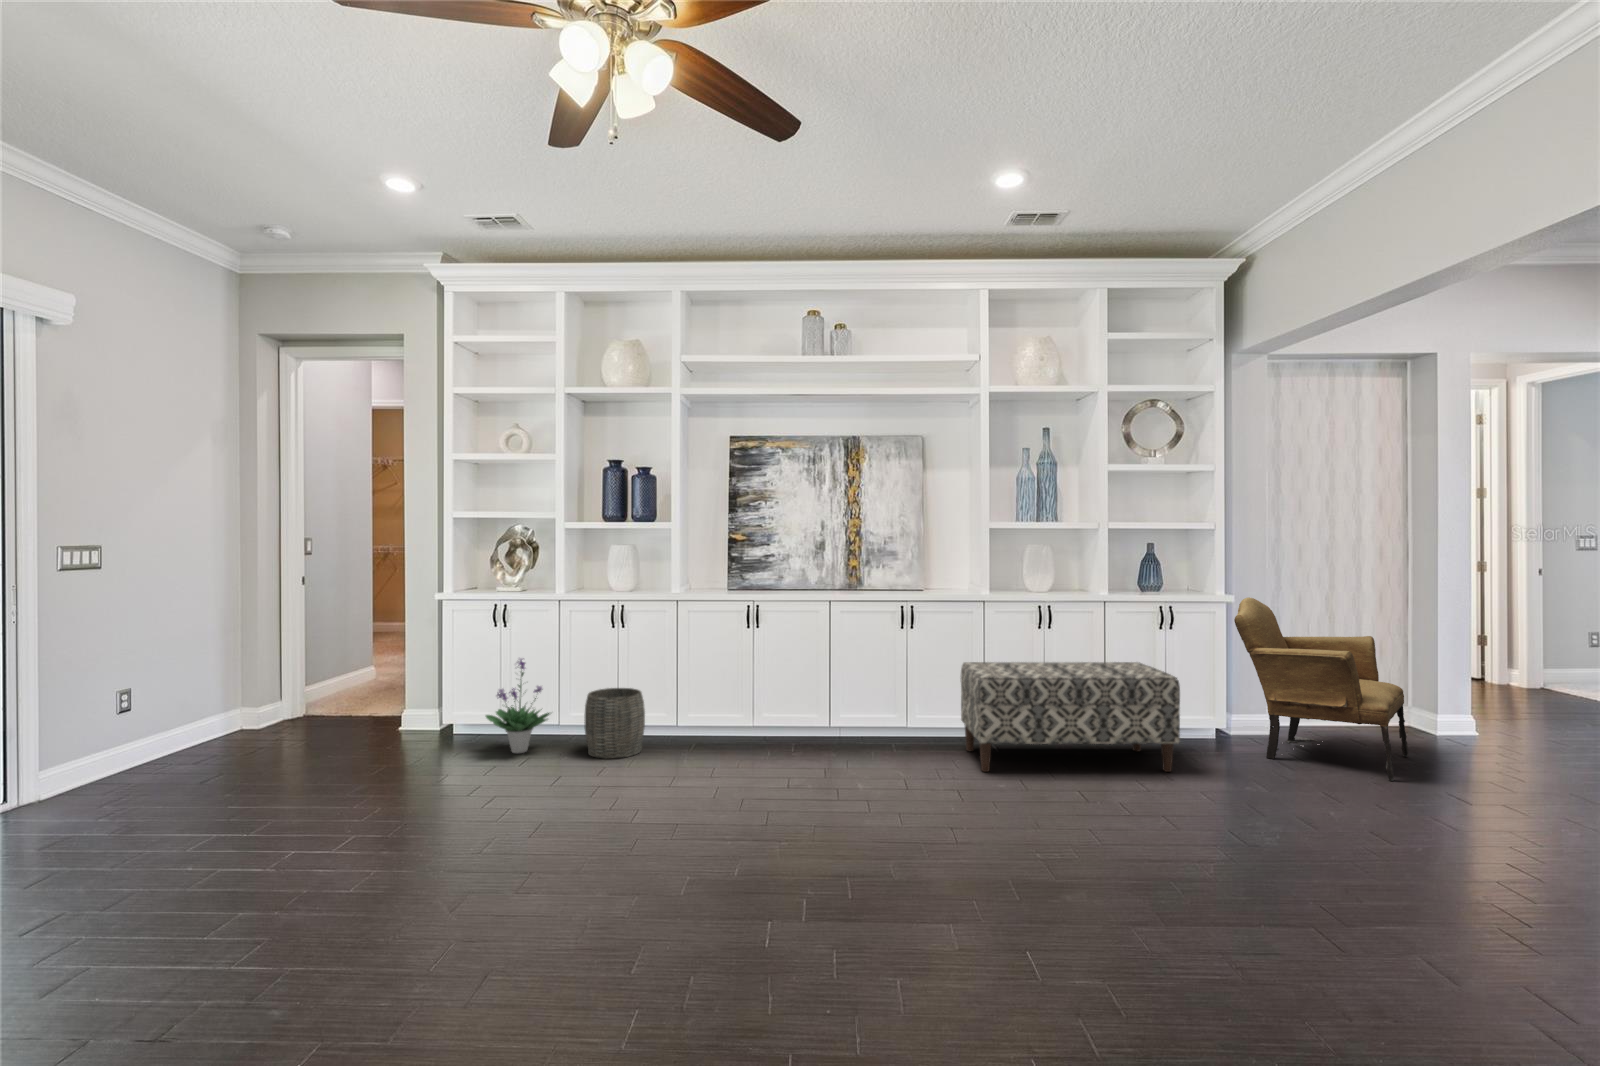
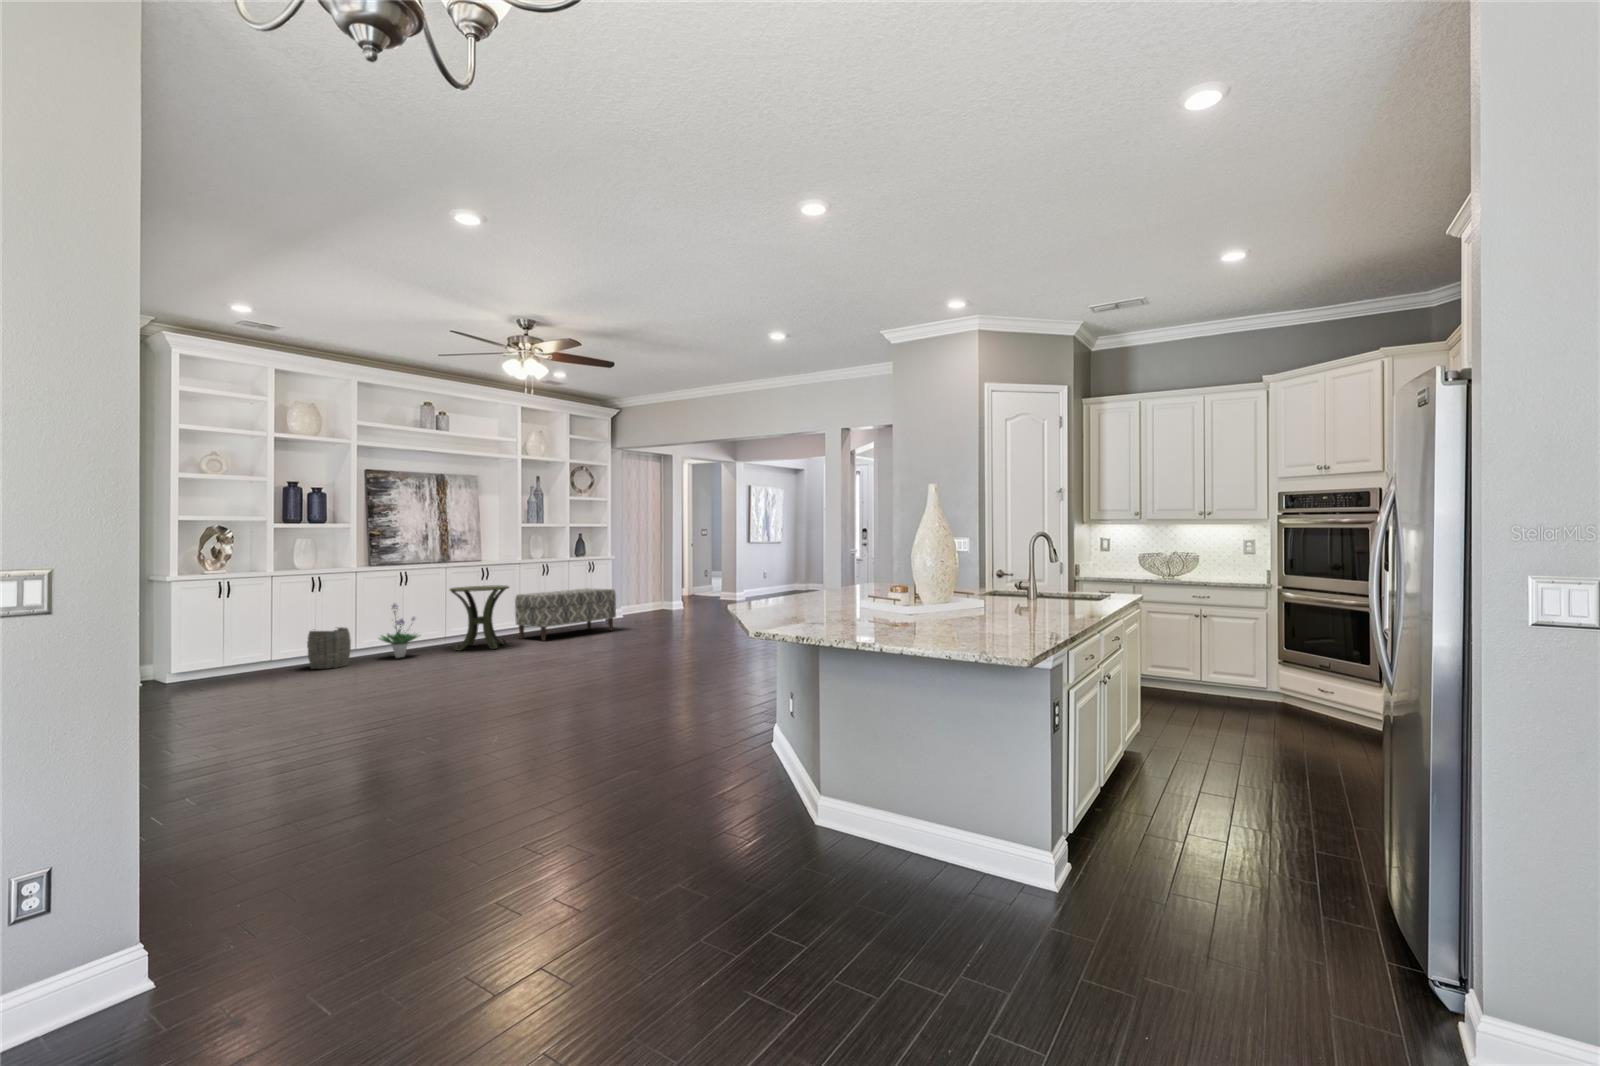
armchair: present [1234,597,1408,781] -> none [619,557,683,624]
side table: none [806,639,917,774] -> present [450,585,509,650]
potted plant: present [486,658,550,753] -> present [379,604,418,658]

